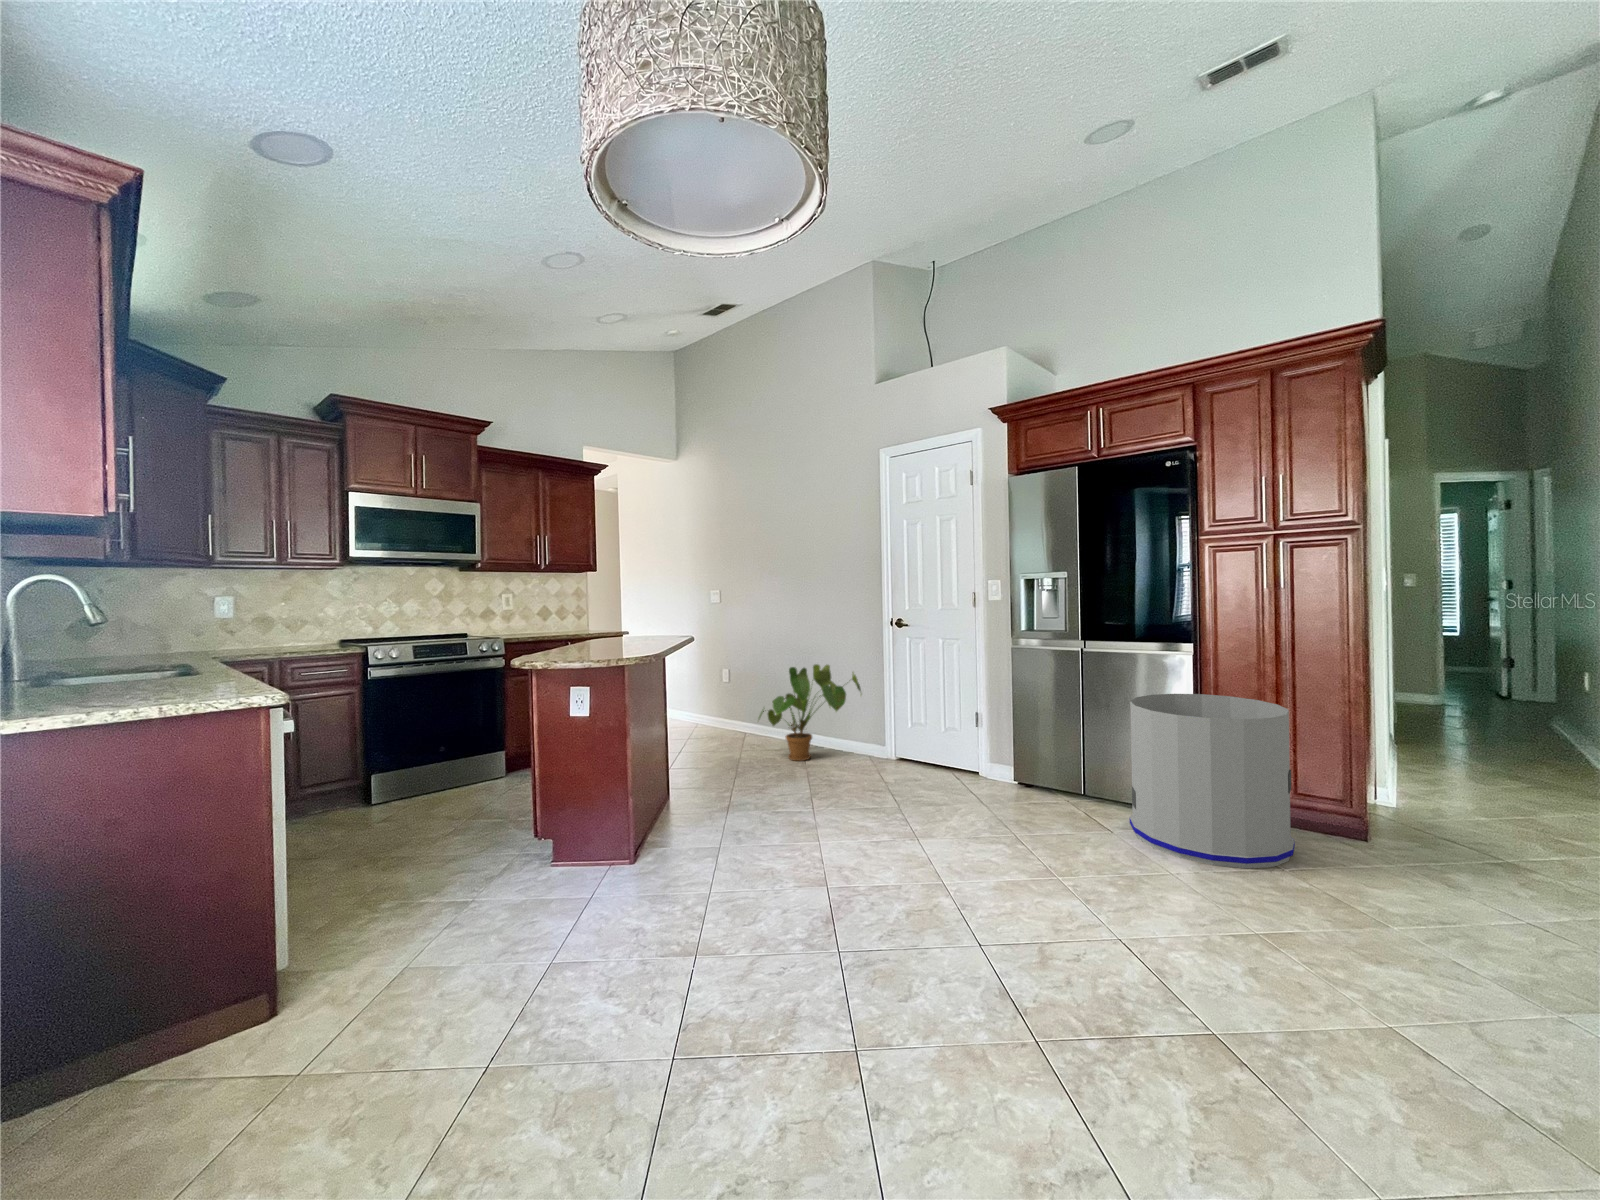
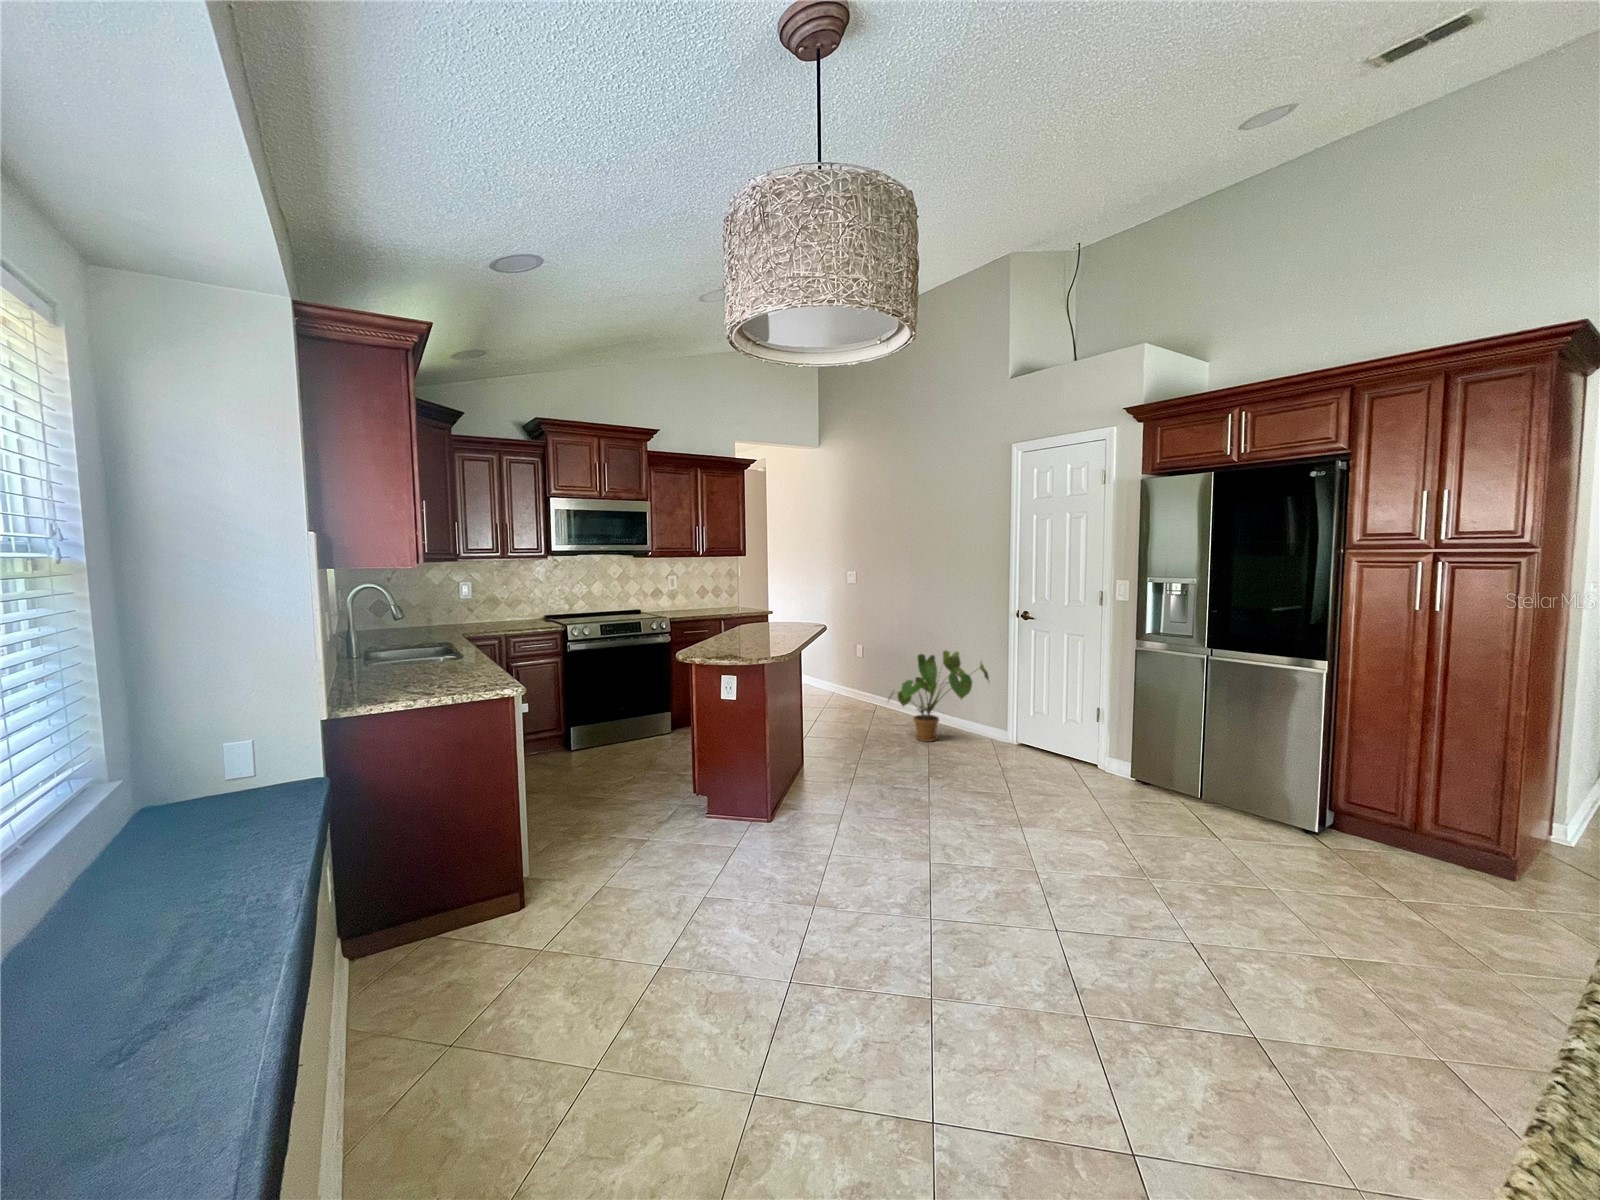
trash can: present [1129,694,1295,868] -> none [1248,711,1434,900]

